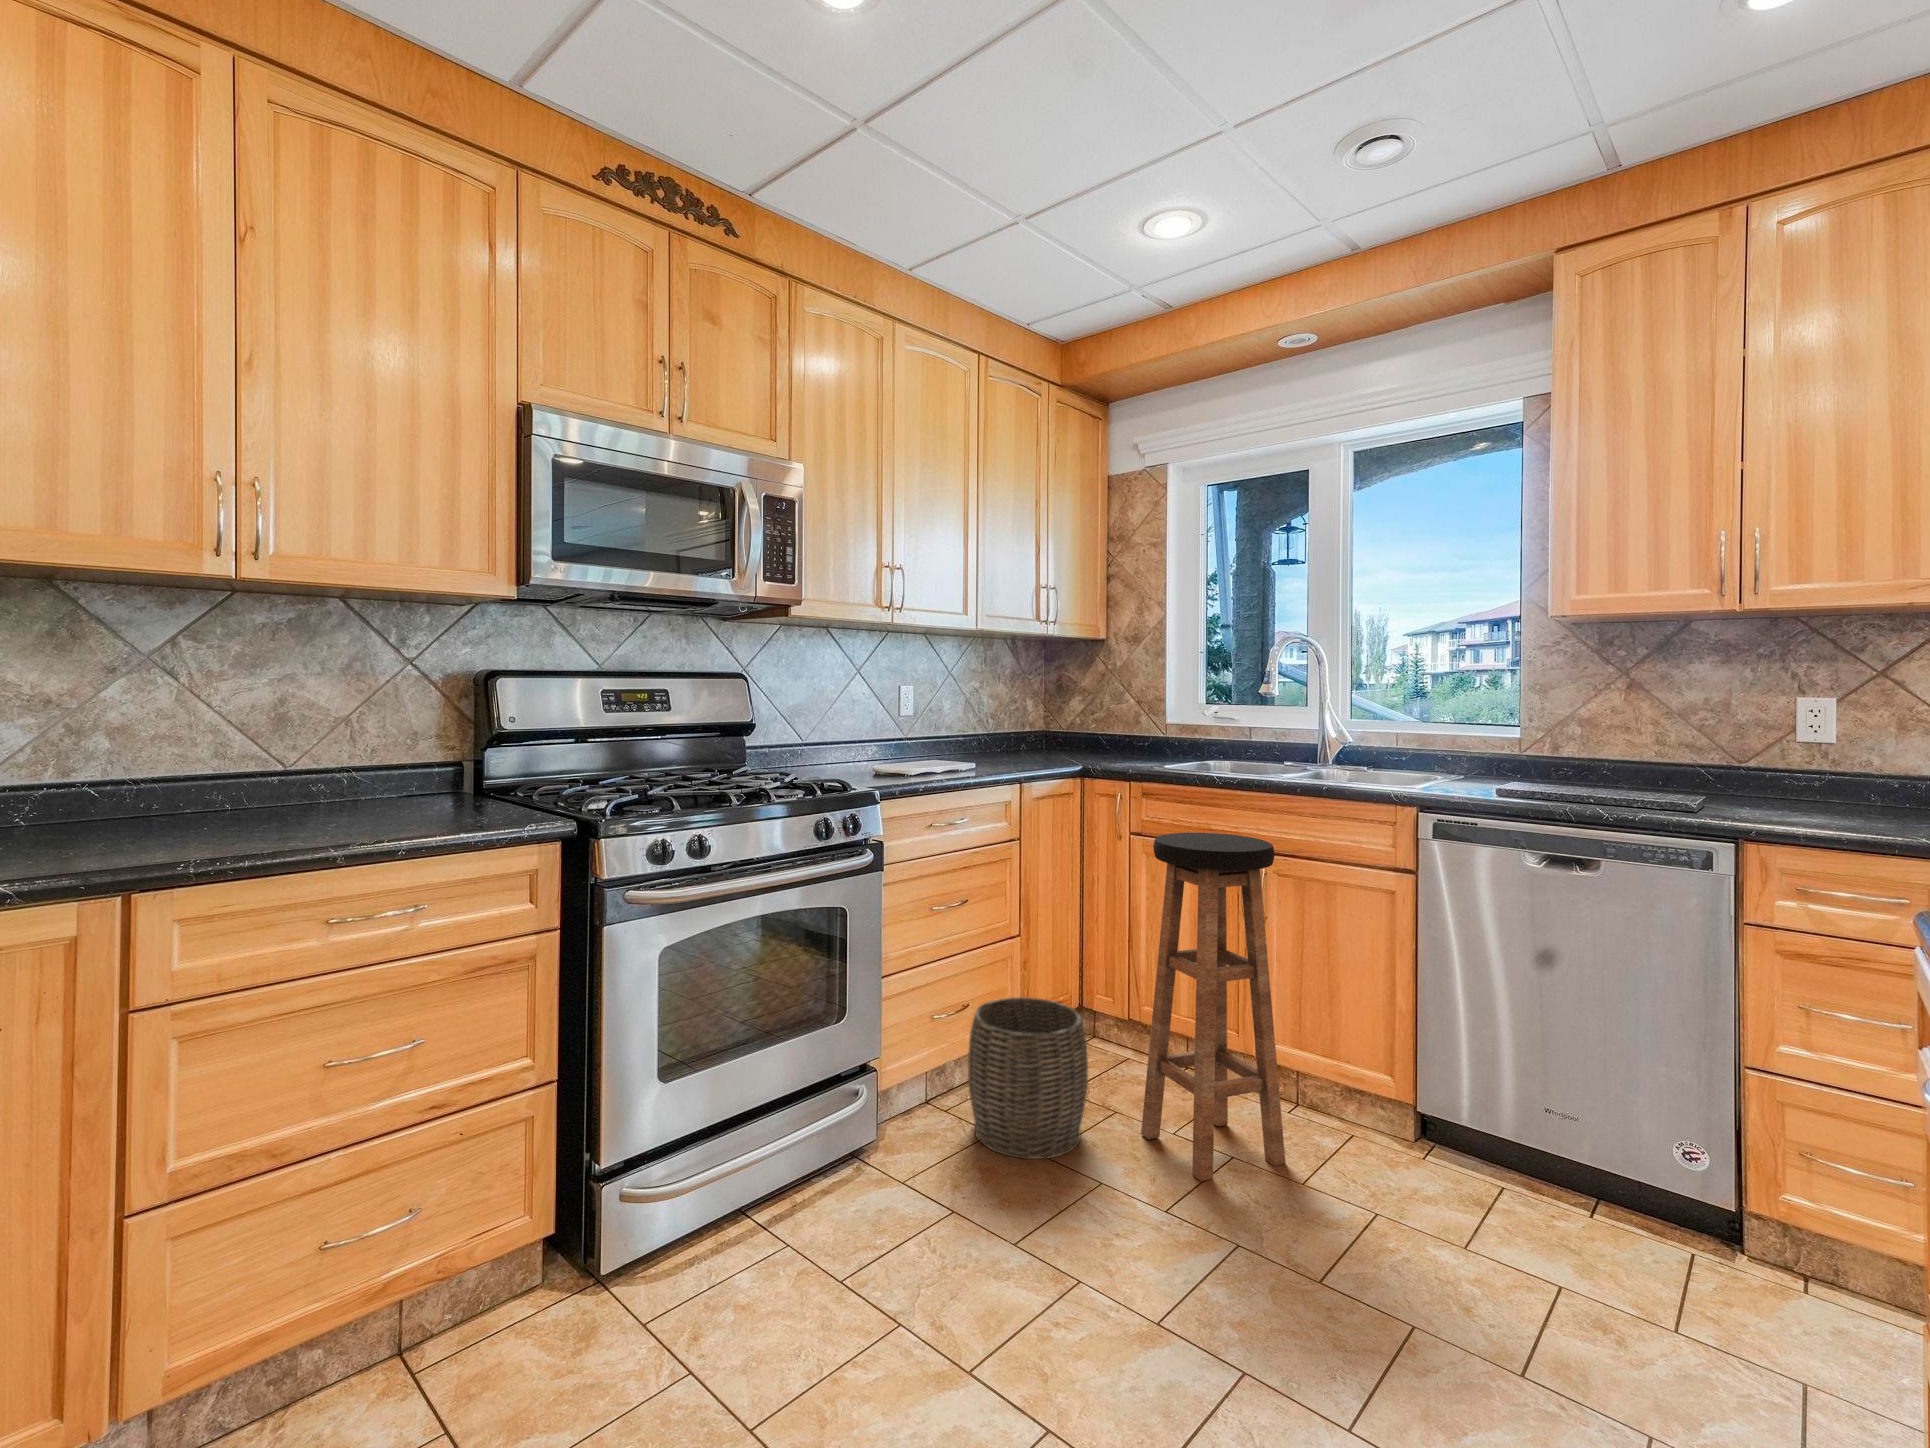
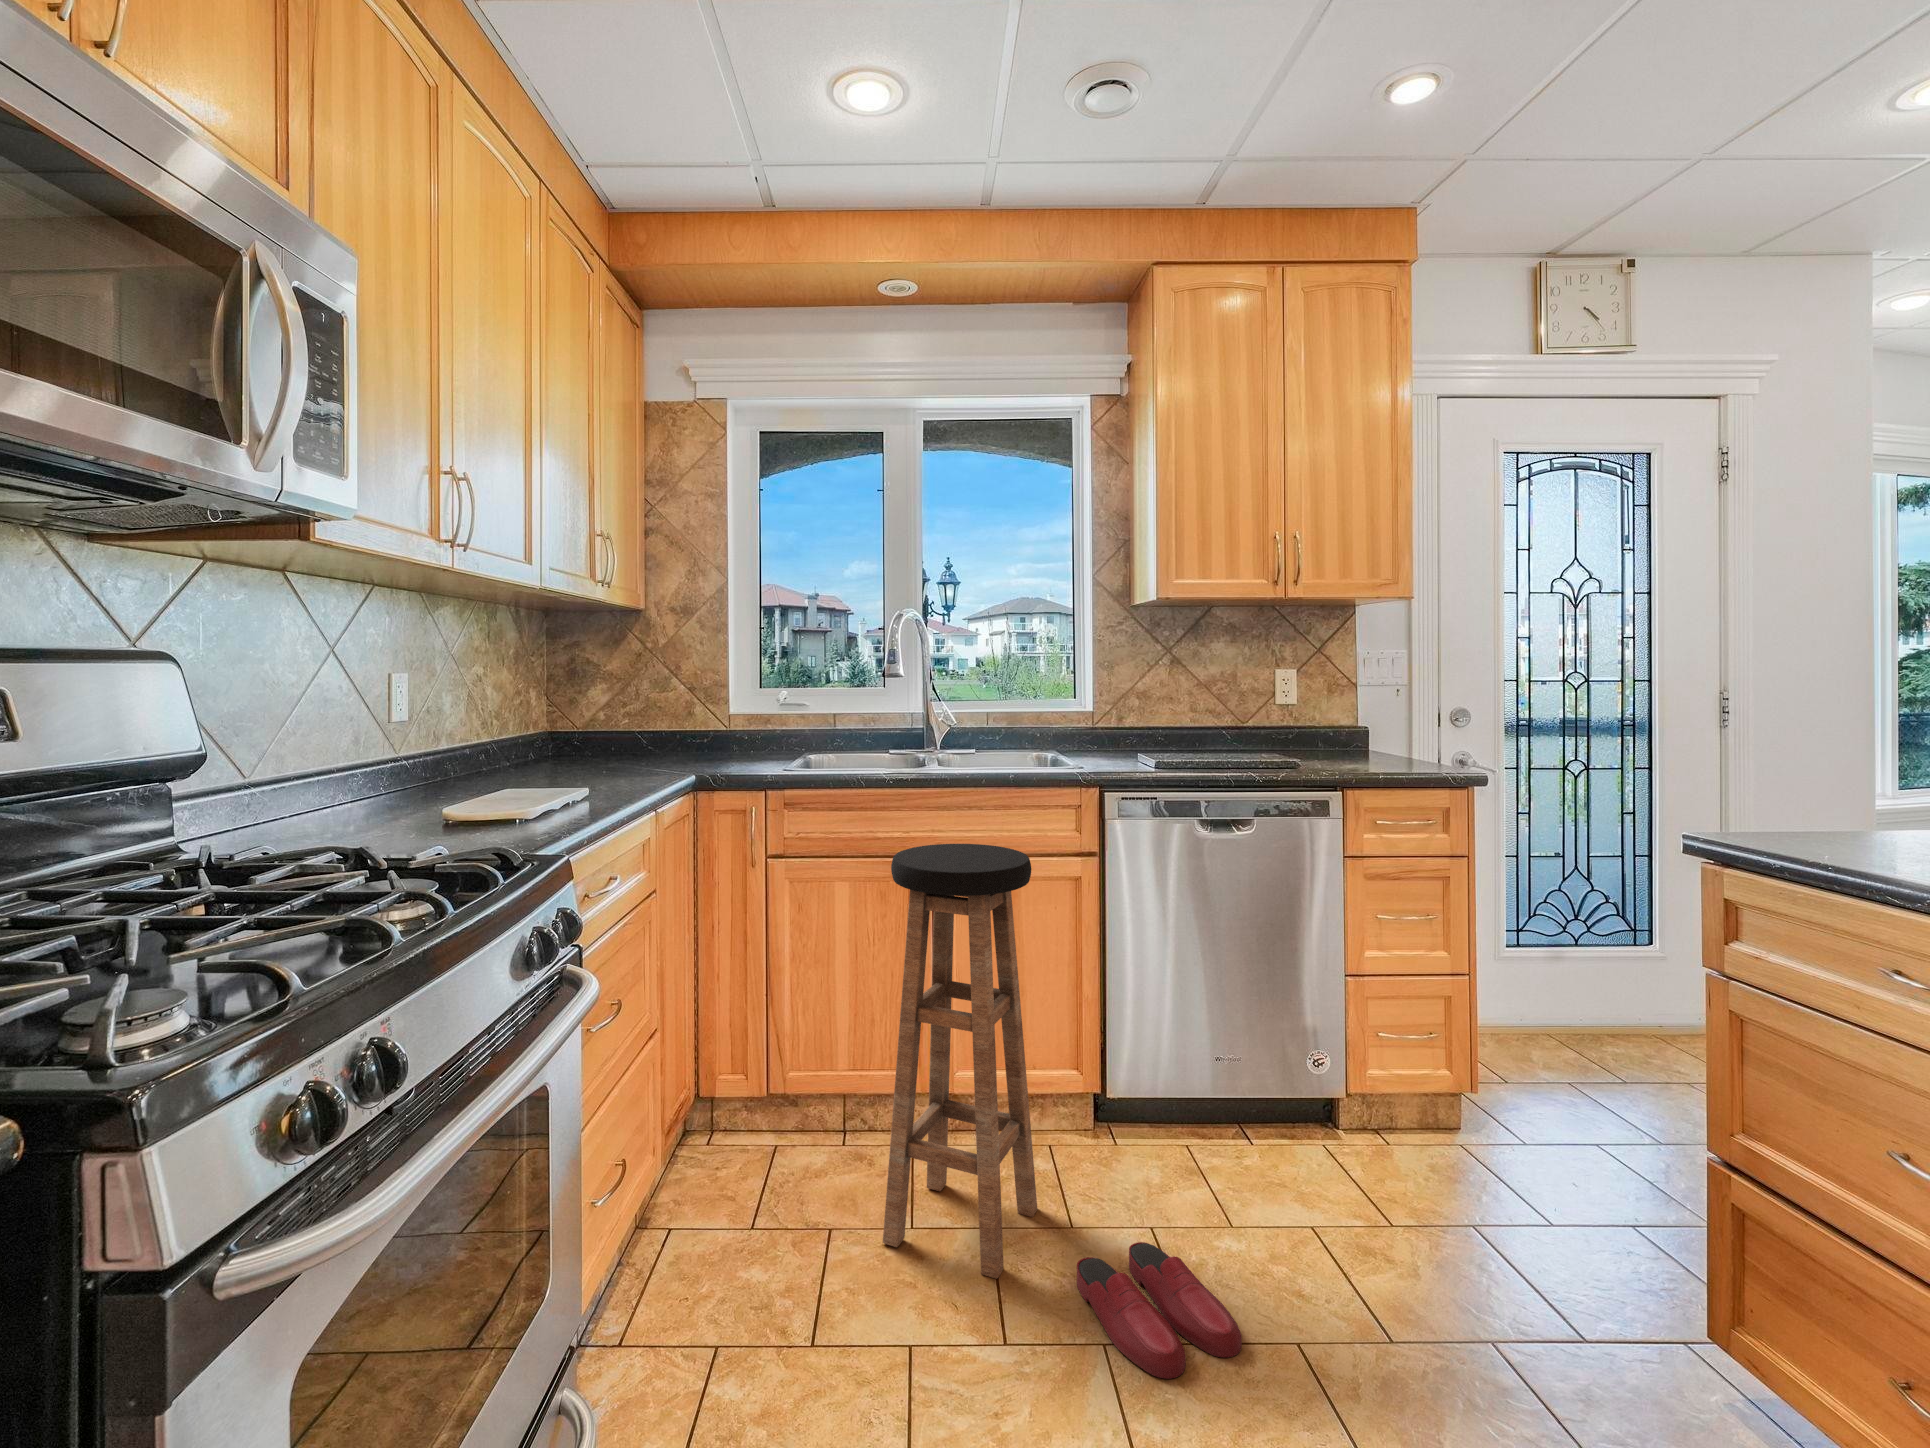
woven basket: present [968,997,1088,1159] -> none [669,1110,842,1376]
slippers: none [1243,1191,1362,1293] -> present [1077,1242,1242,1379]

